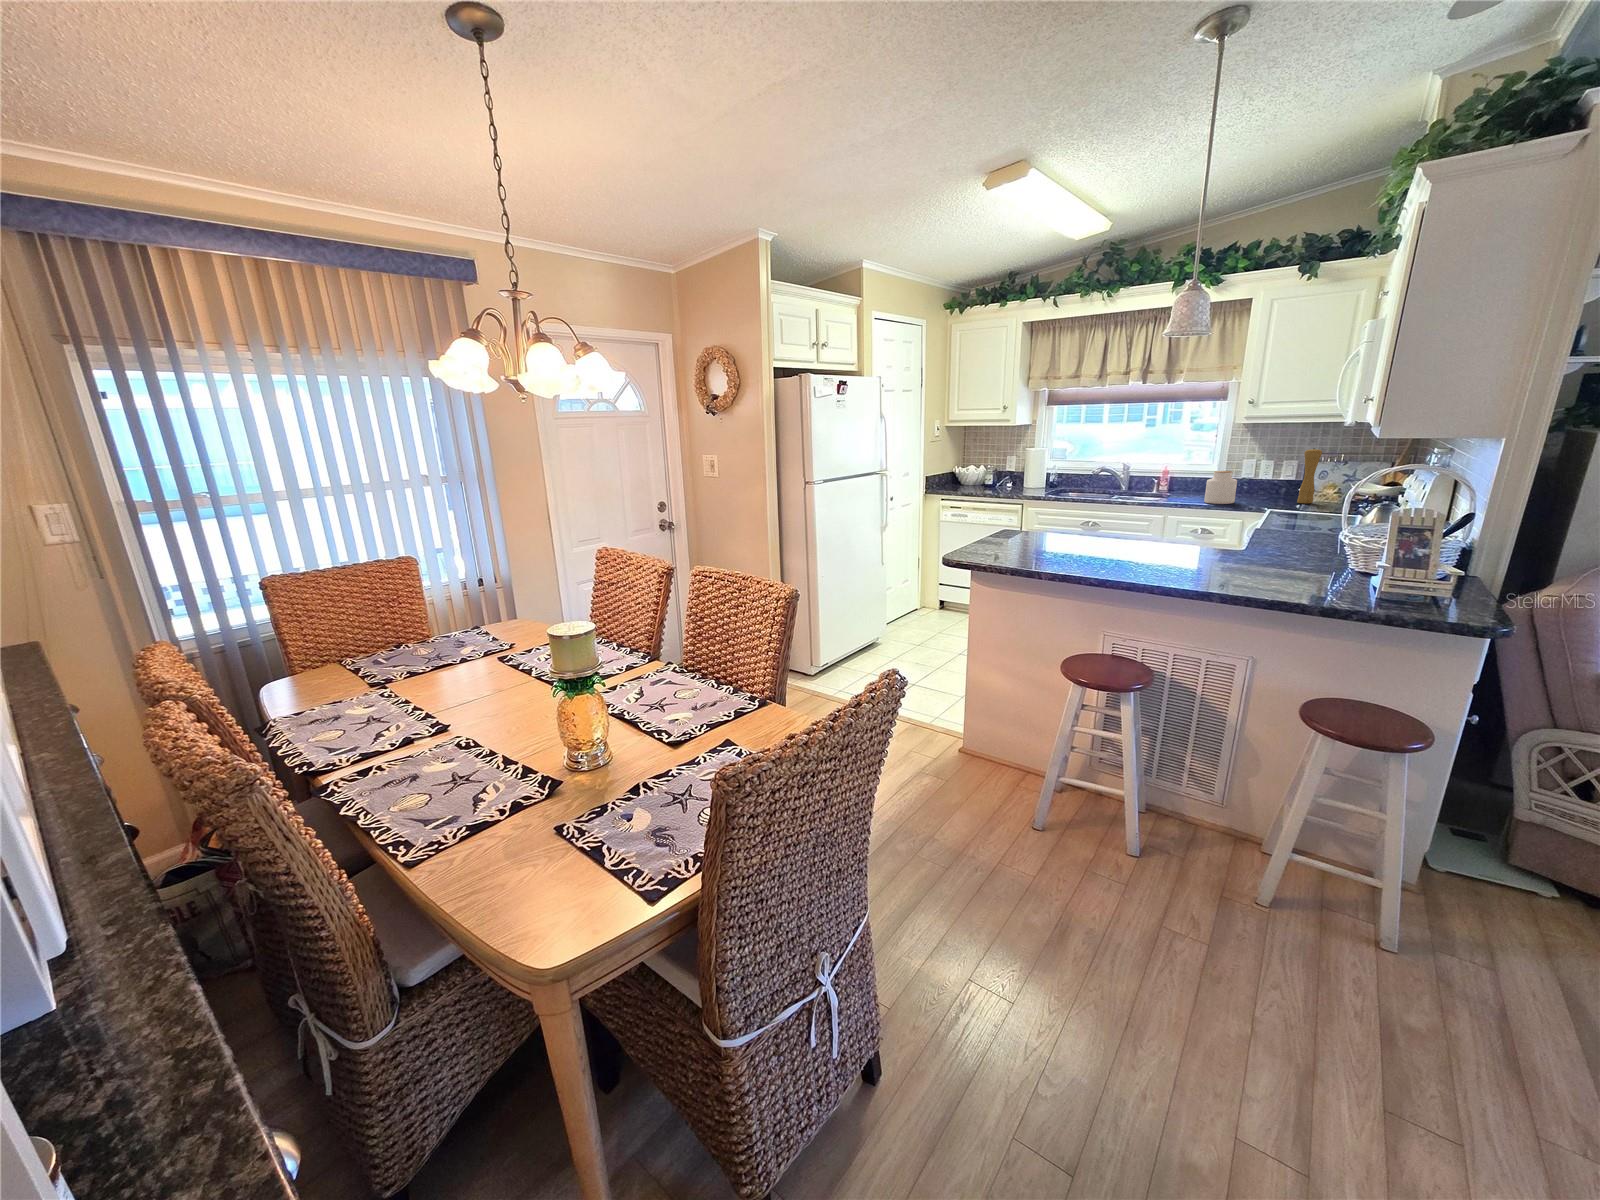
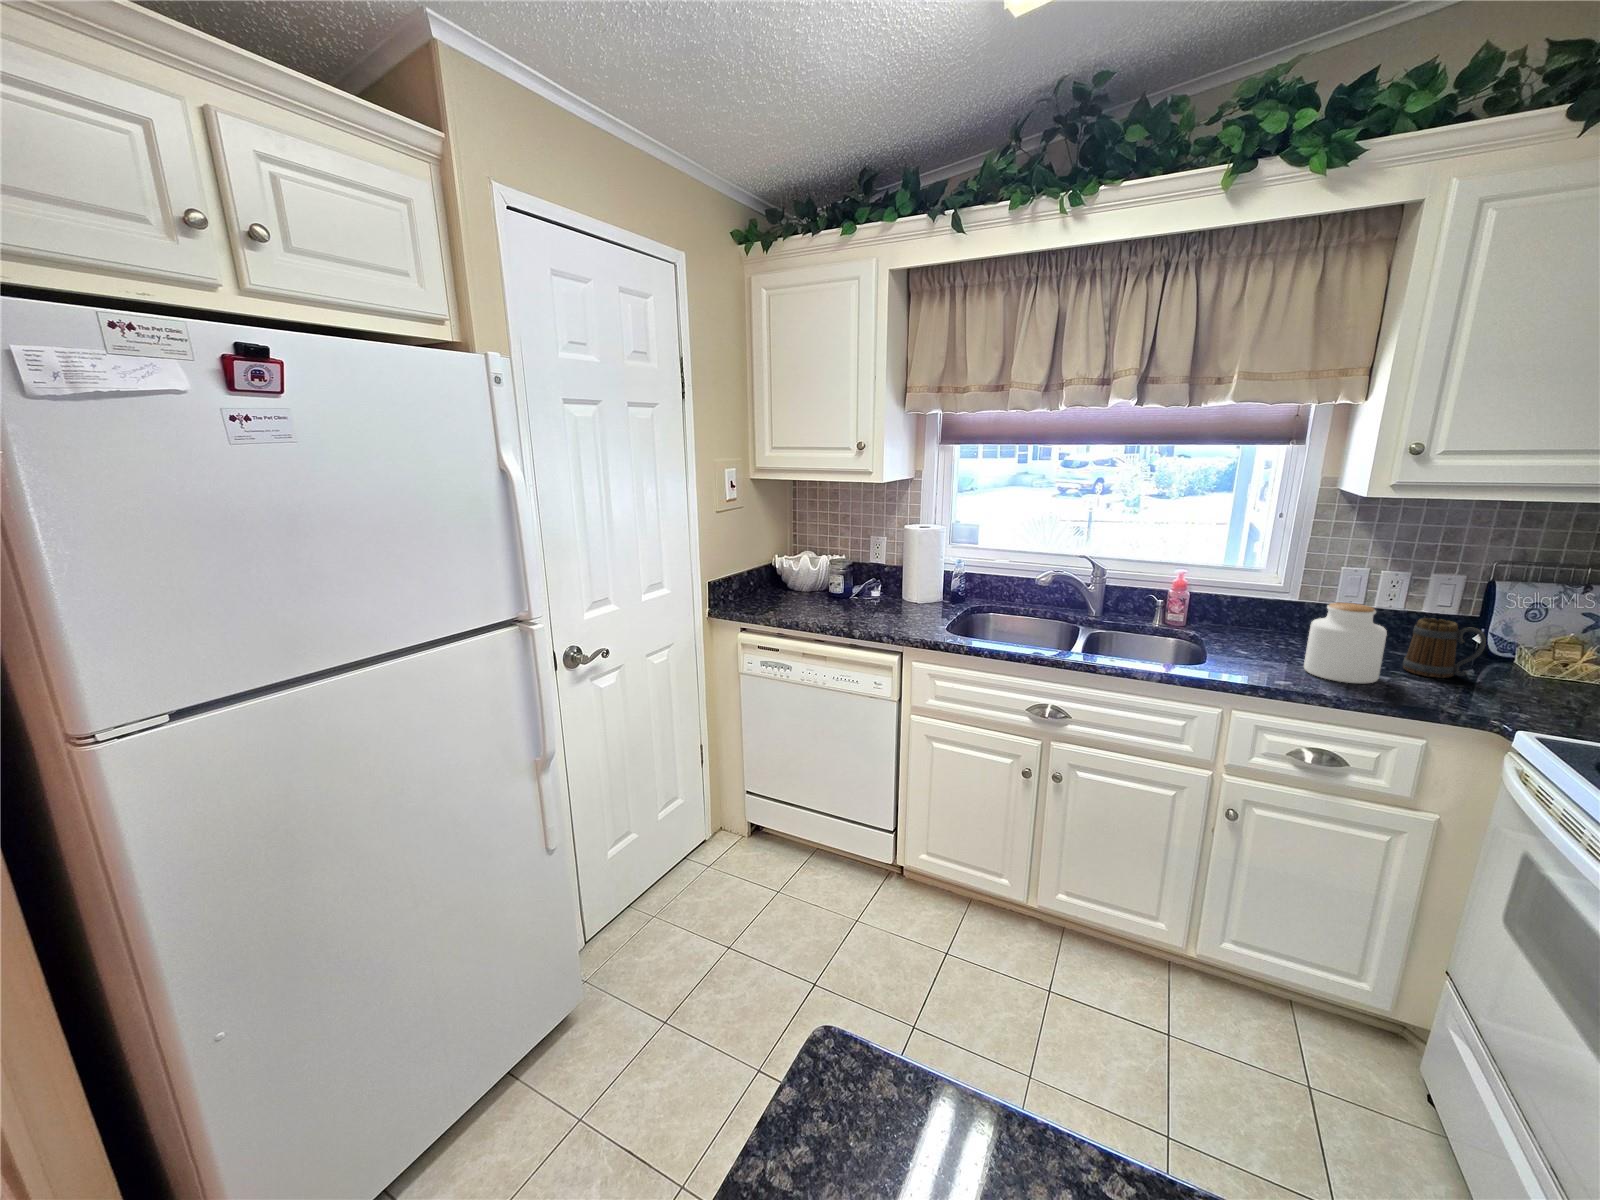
pepper mill: present [1297,448,1322,504] -> none [1513,562,1587,688]
mug: none [1253,478,1282,502] -> present [1403,618,1486,678]

